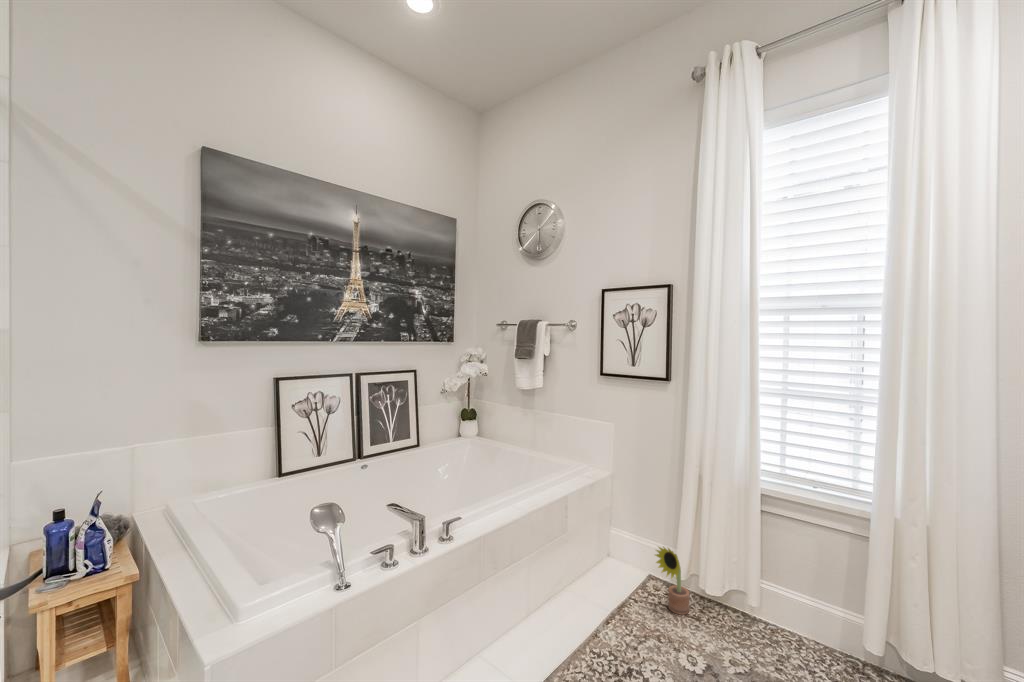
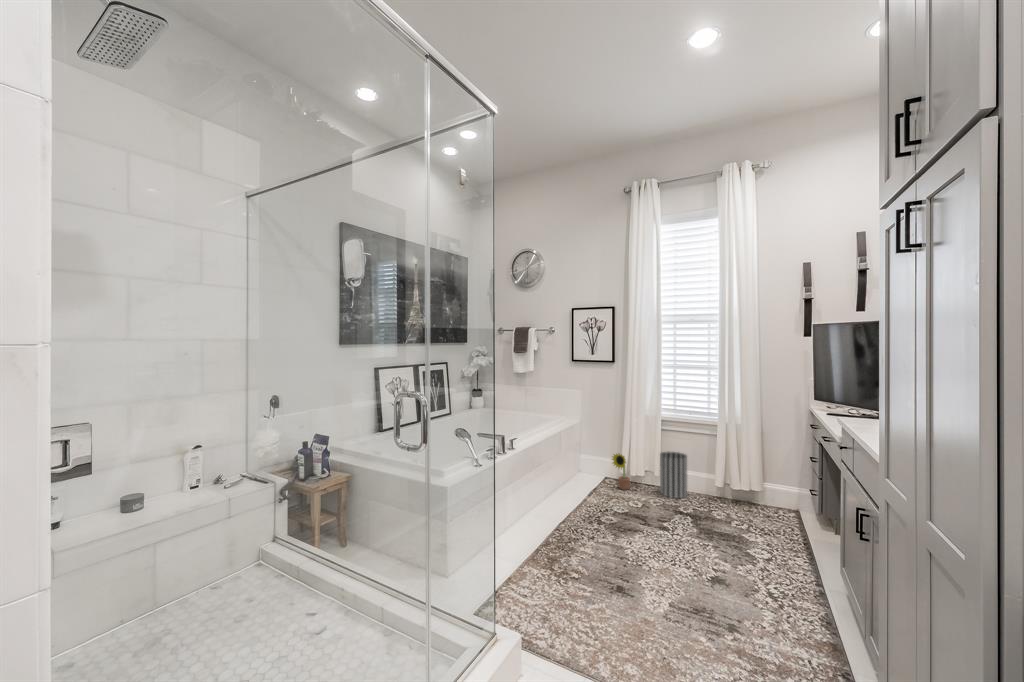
wastebasket: none [747,555,806,659] -> present [660,452,687,498]

